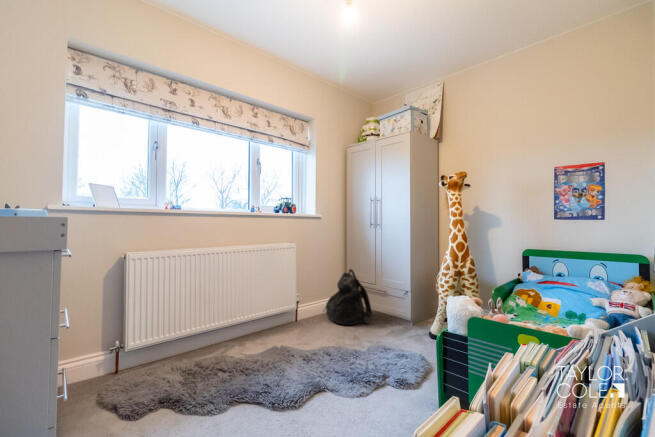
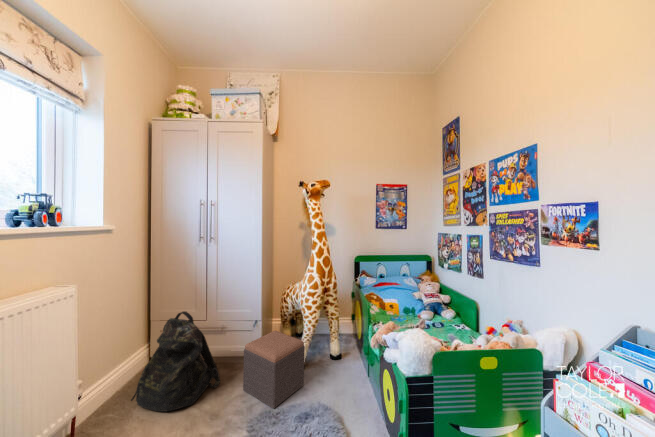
footstool: none [380,297,421,344] -> present [243,331,305,408]

